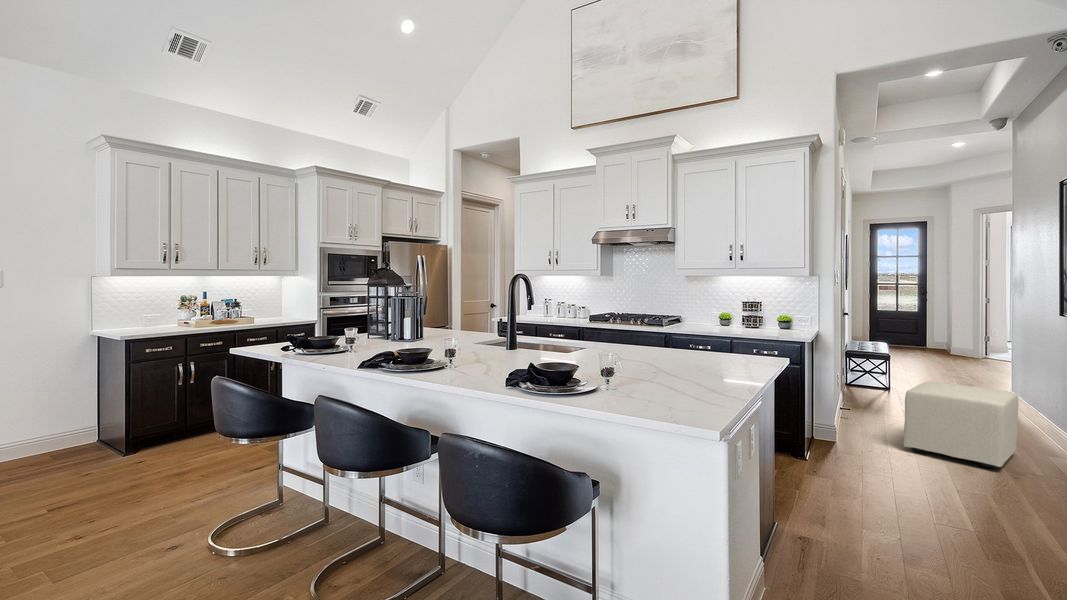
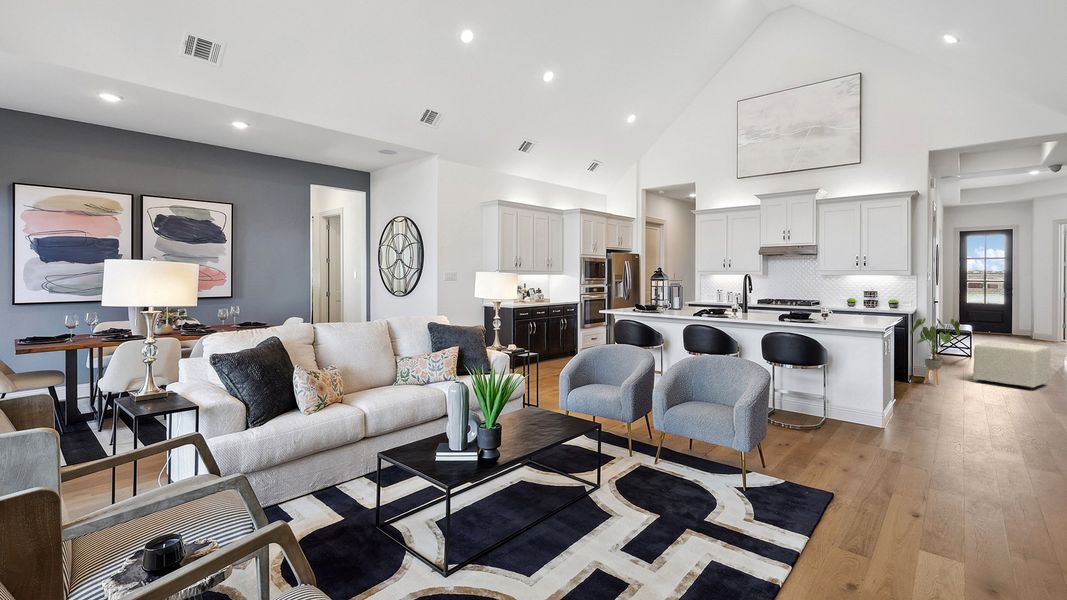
house plant: none [809,347,886,466] -> present [910,318,960,386]

